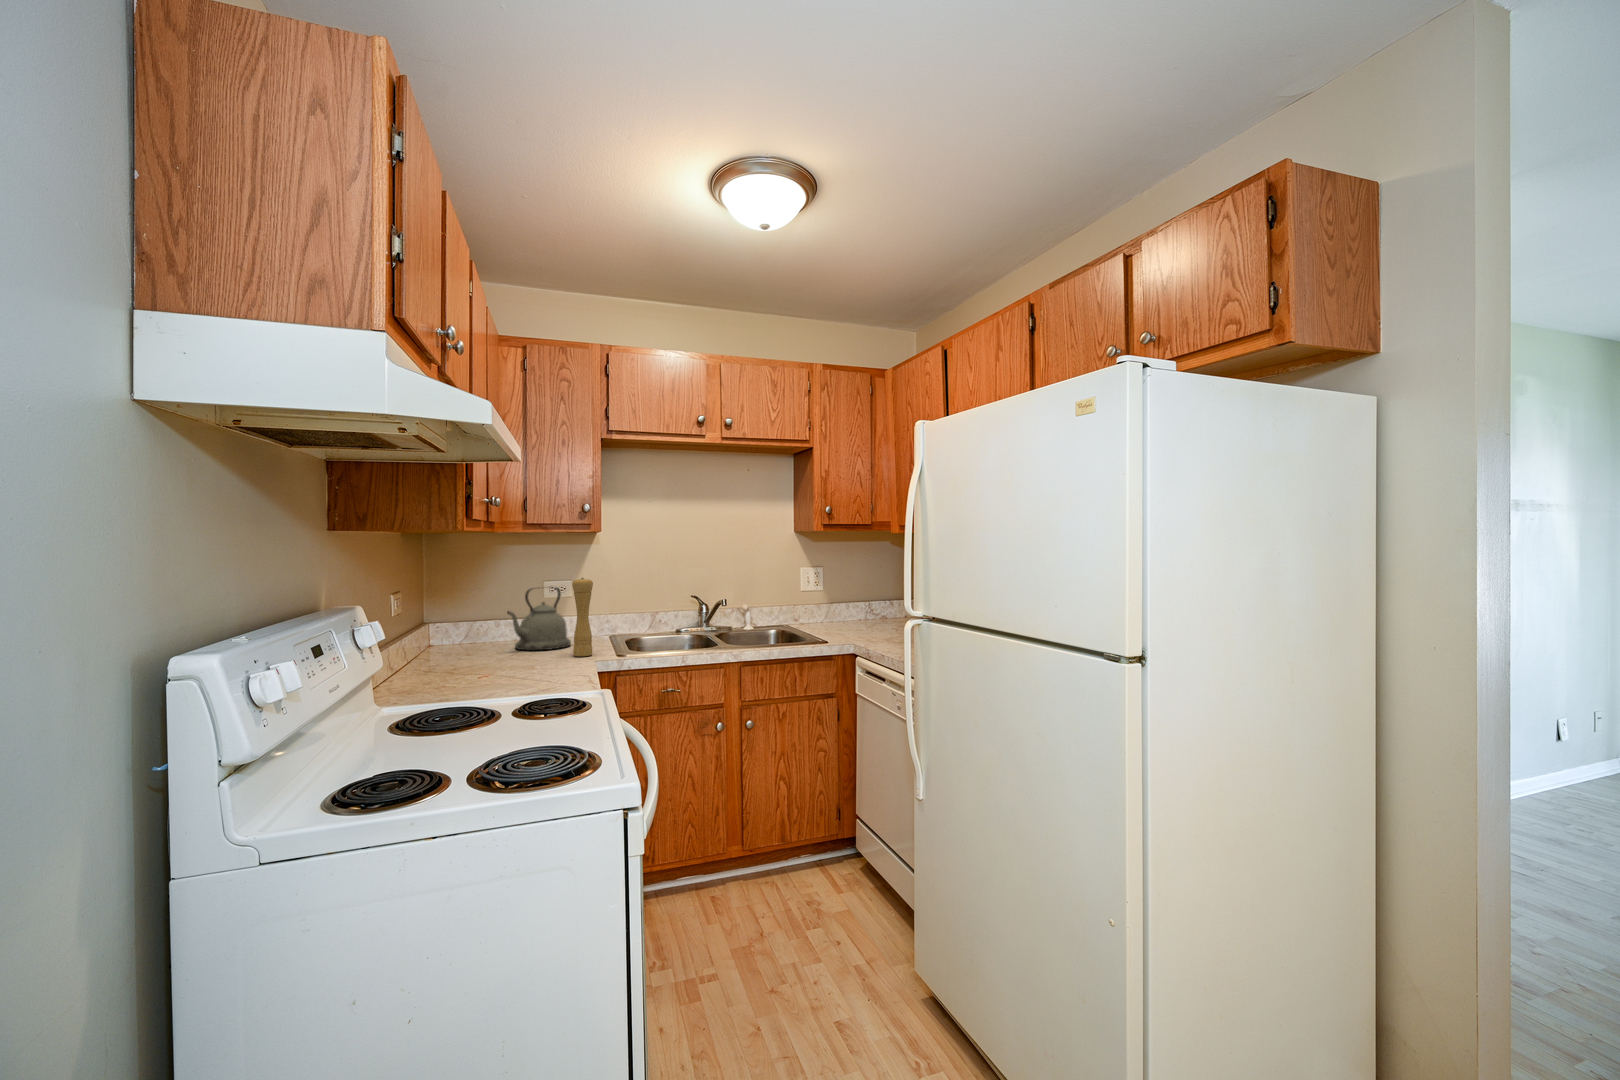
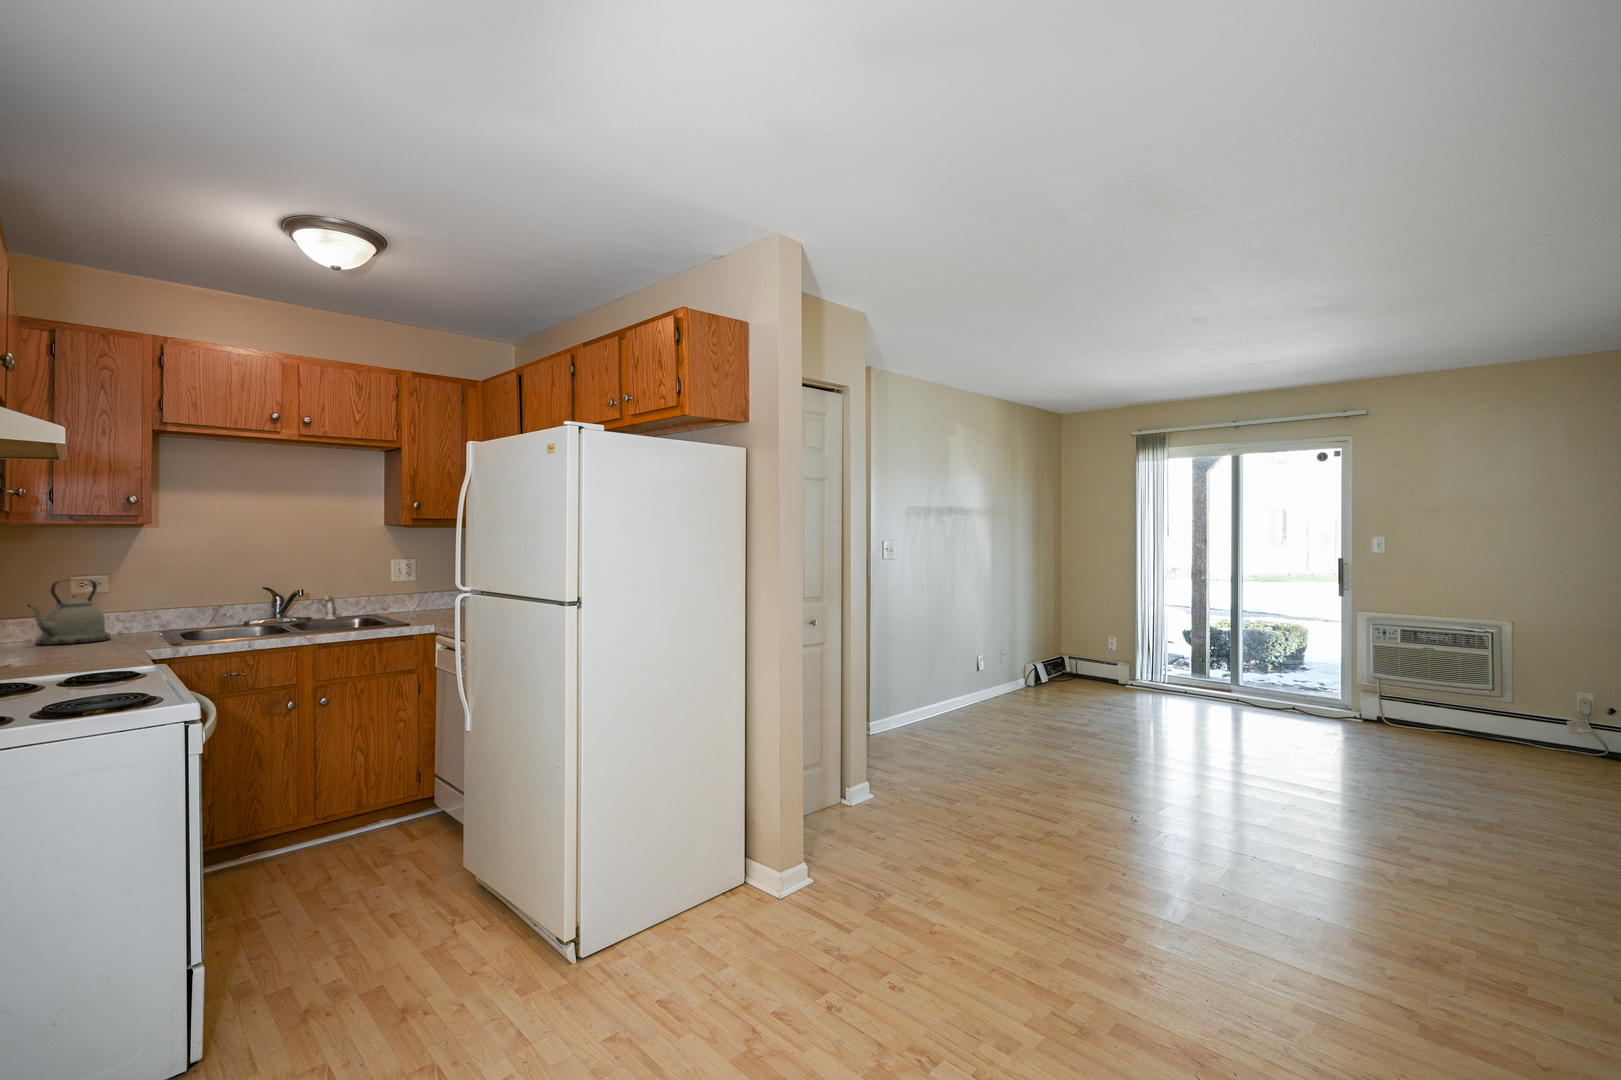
pepper mill: present [572,578,593,656] -> none [117,568,143,645]

